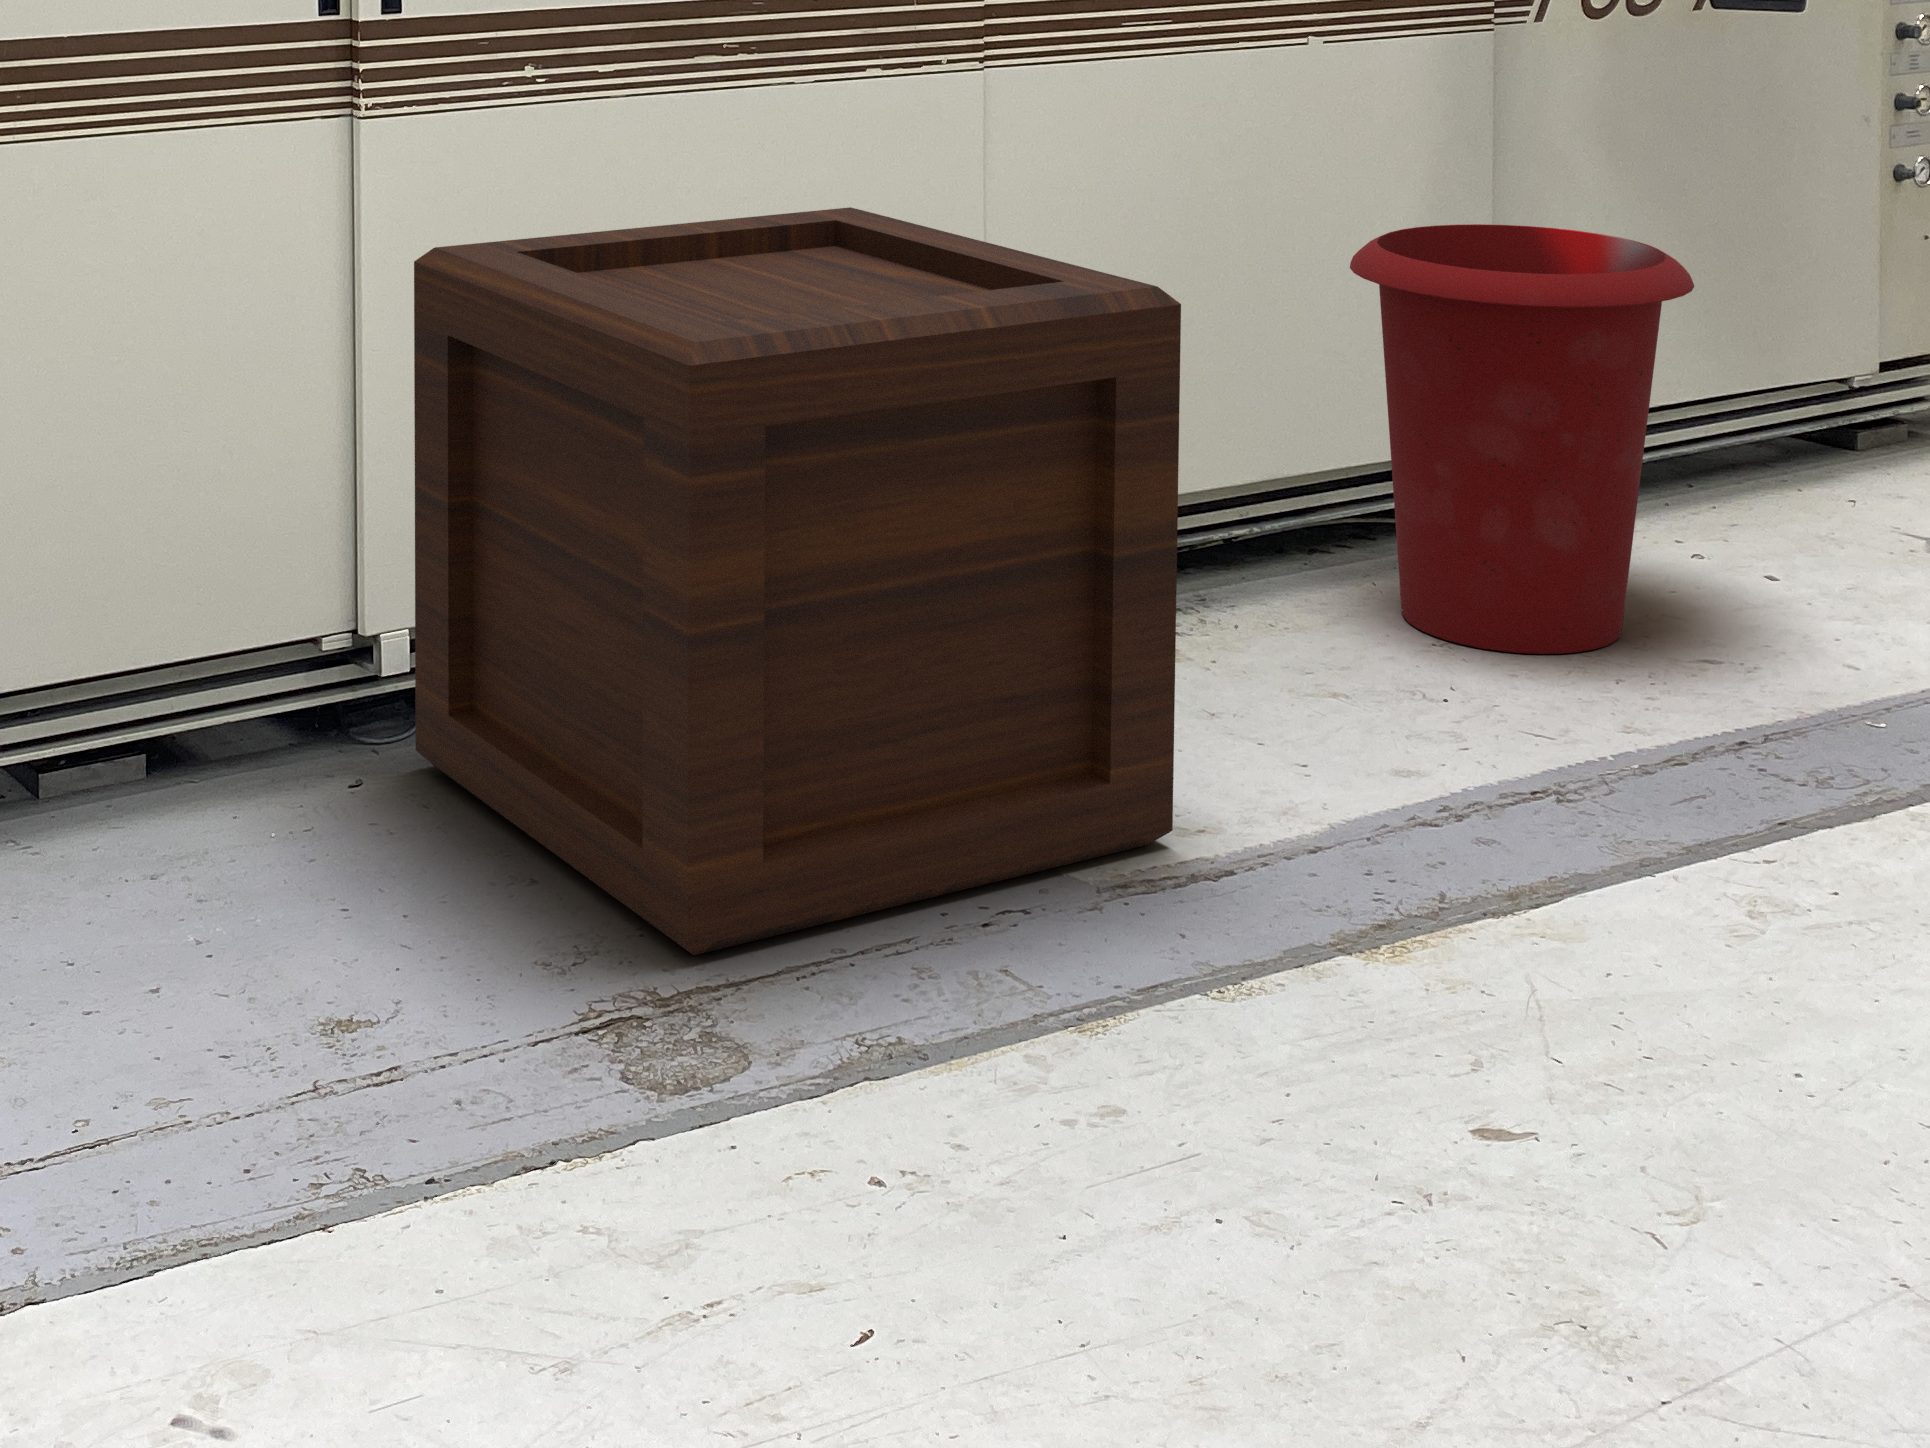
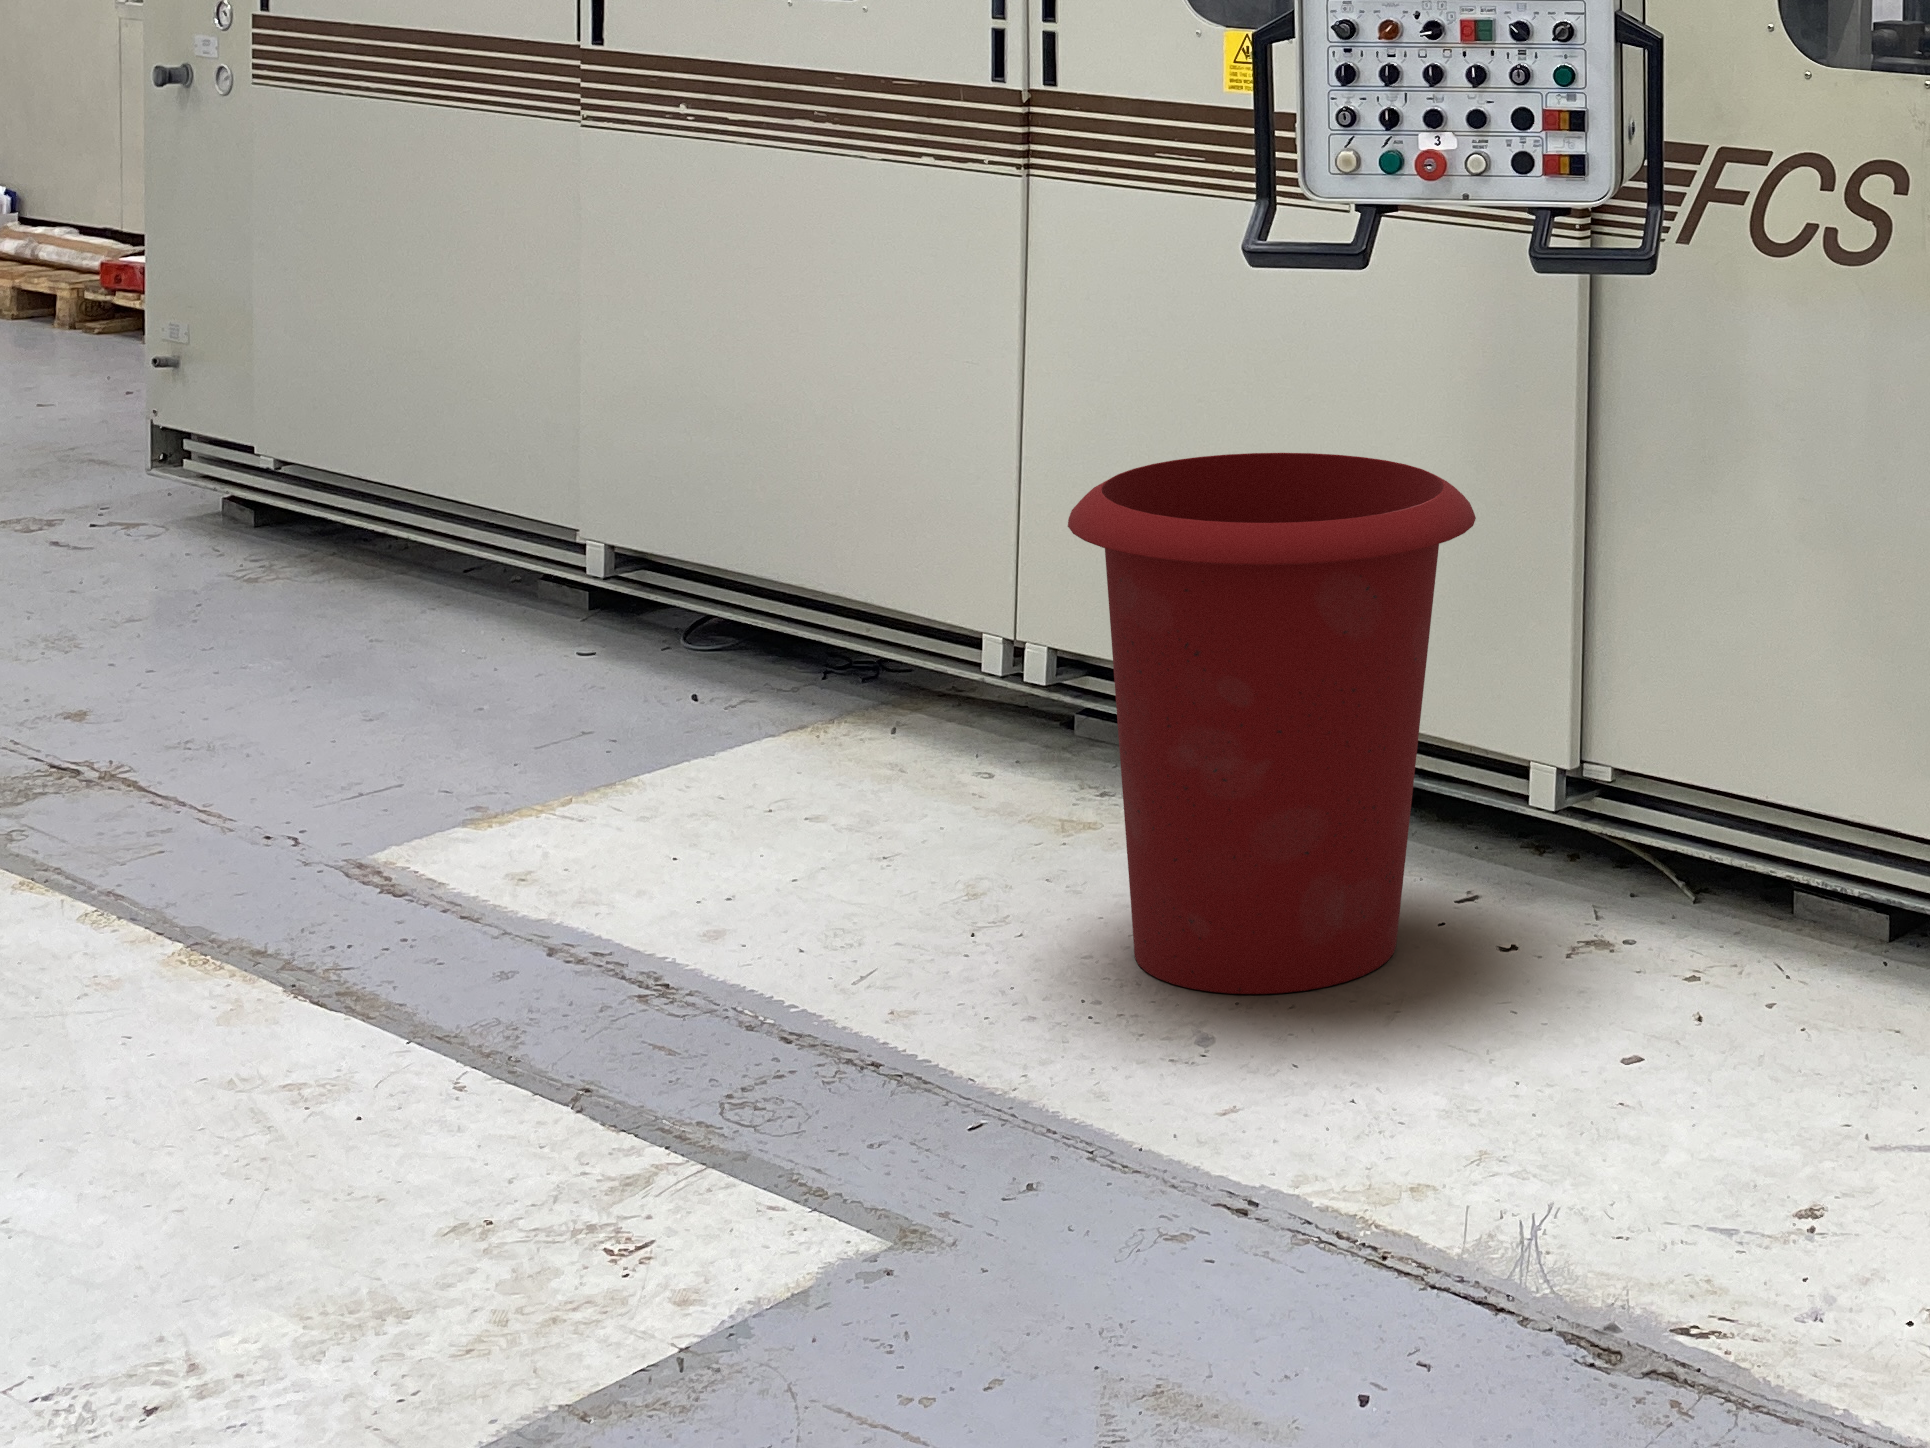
wooden crate: present [414,207,1181,955] -> none [145,248,867,867]

